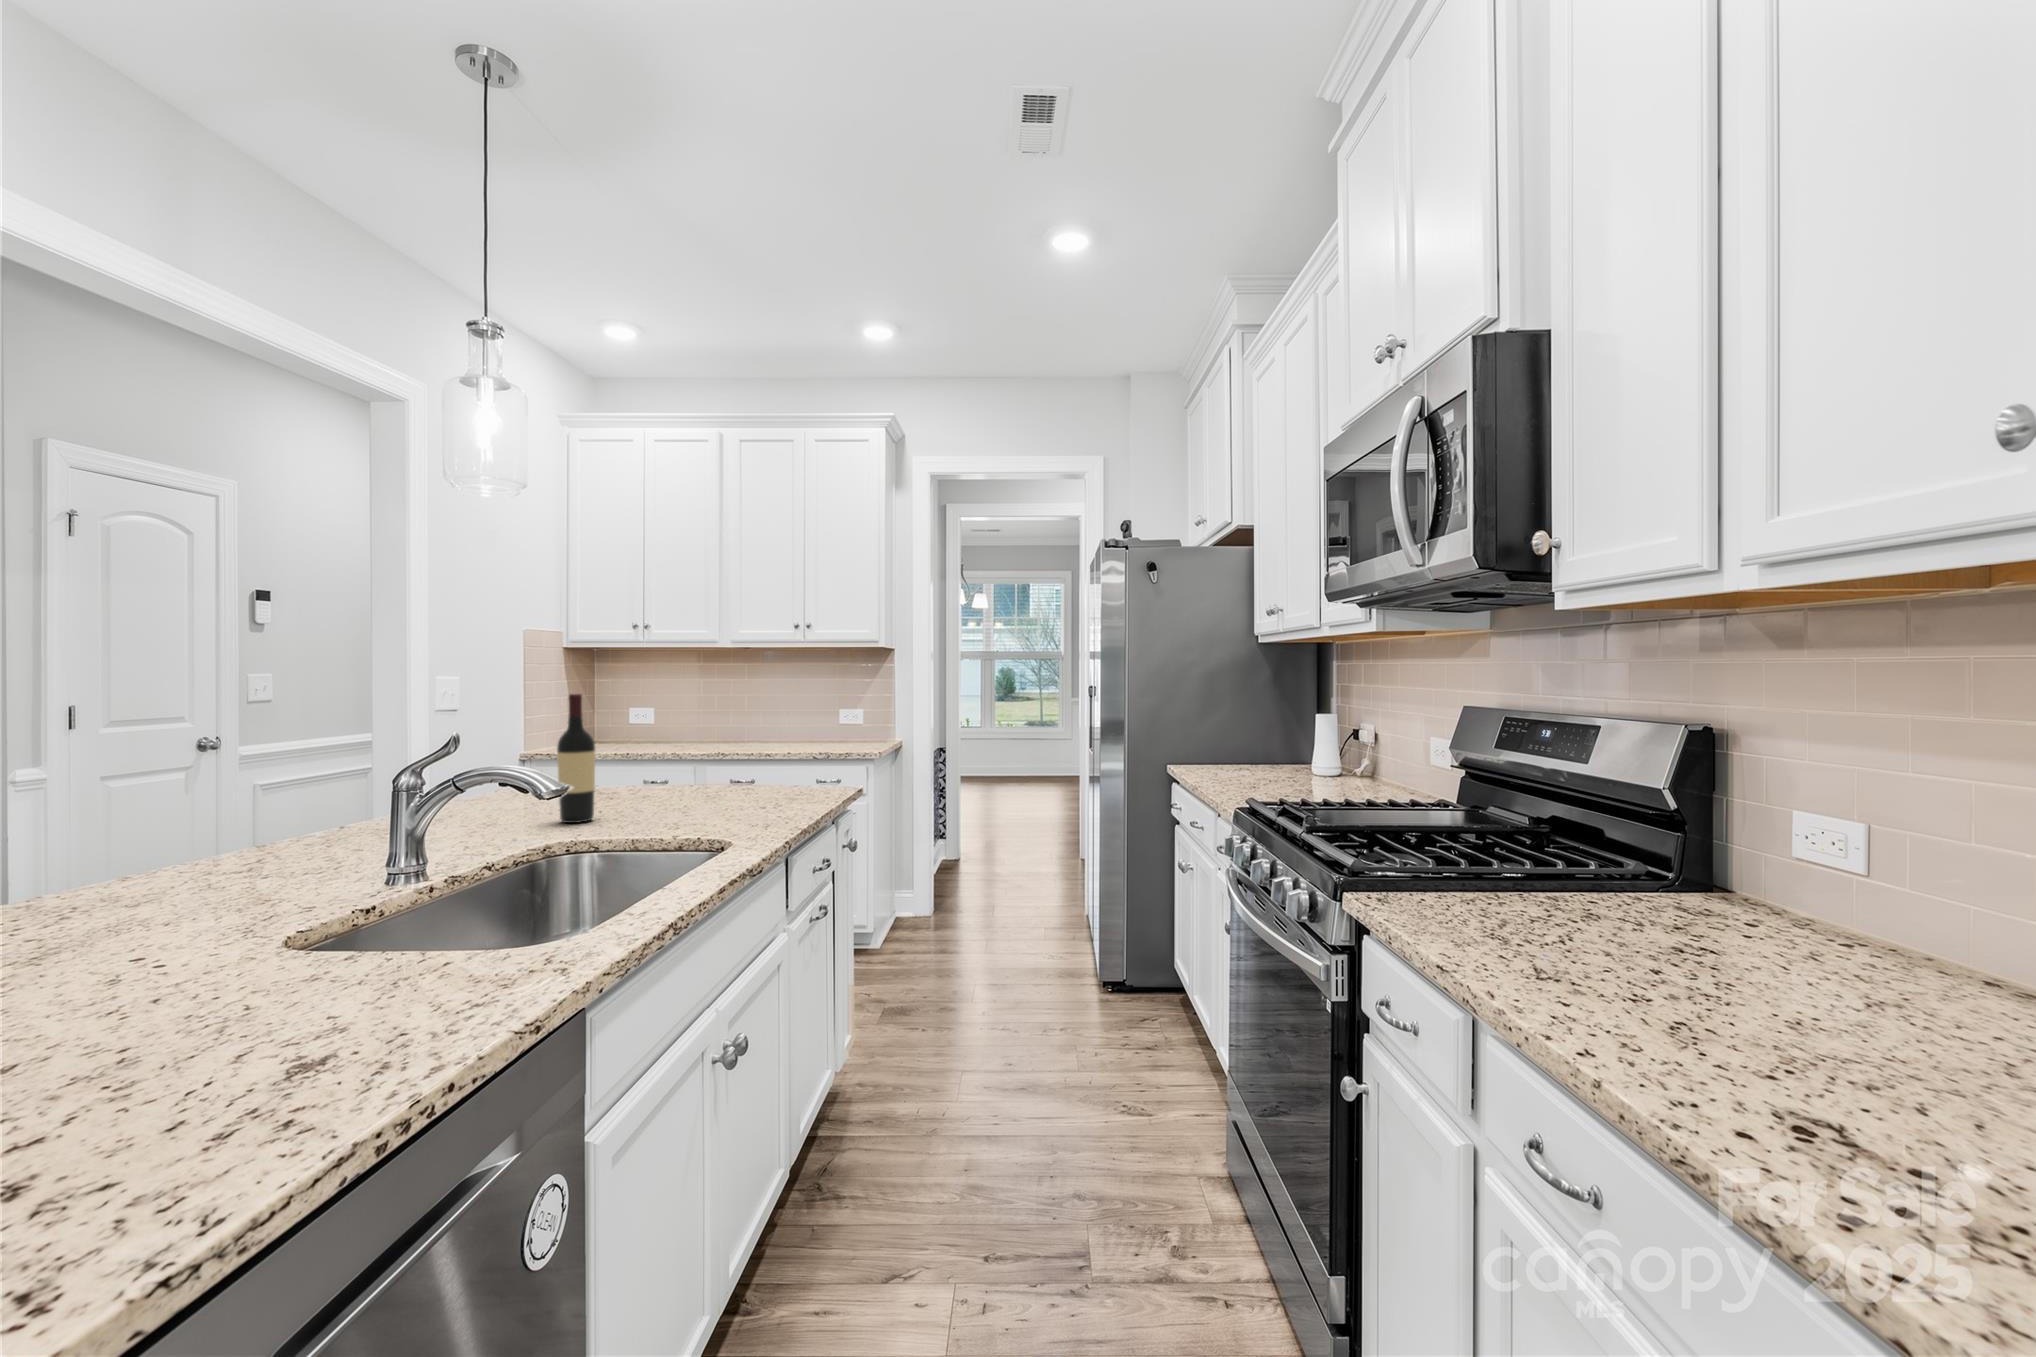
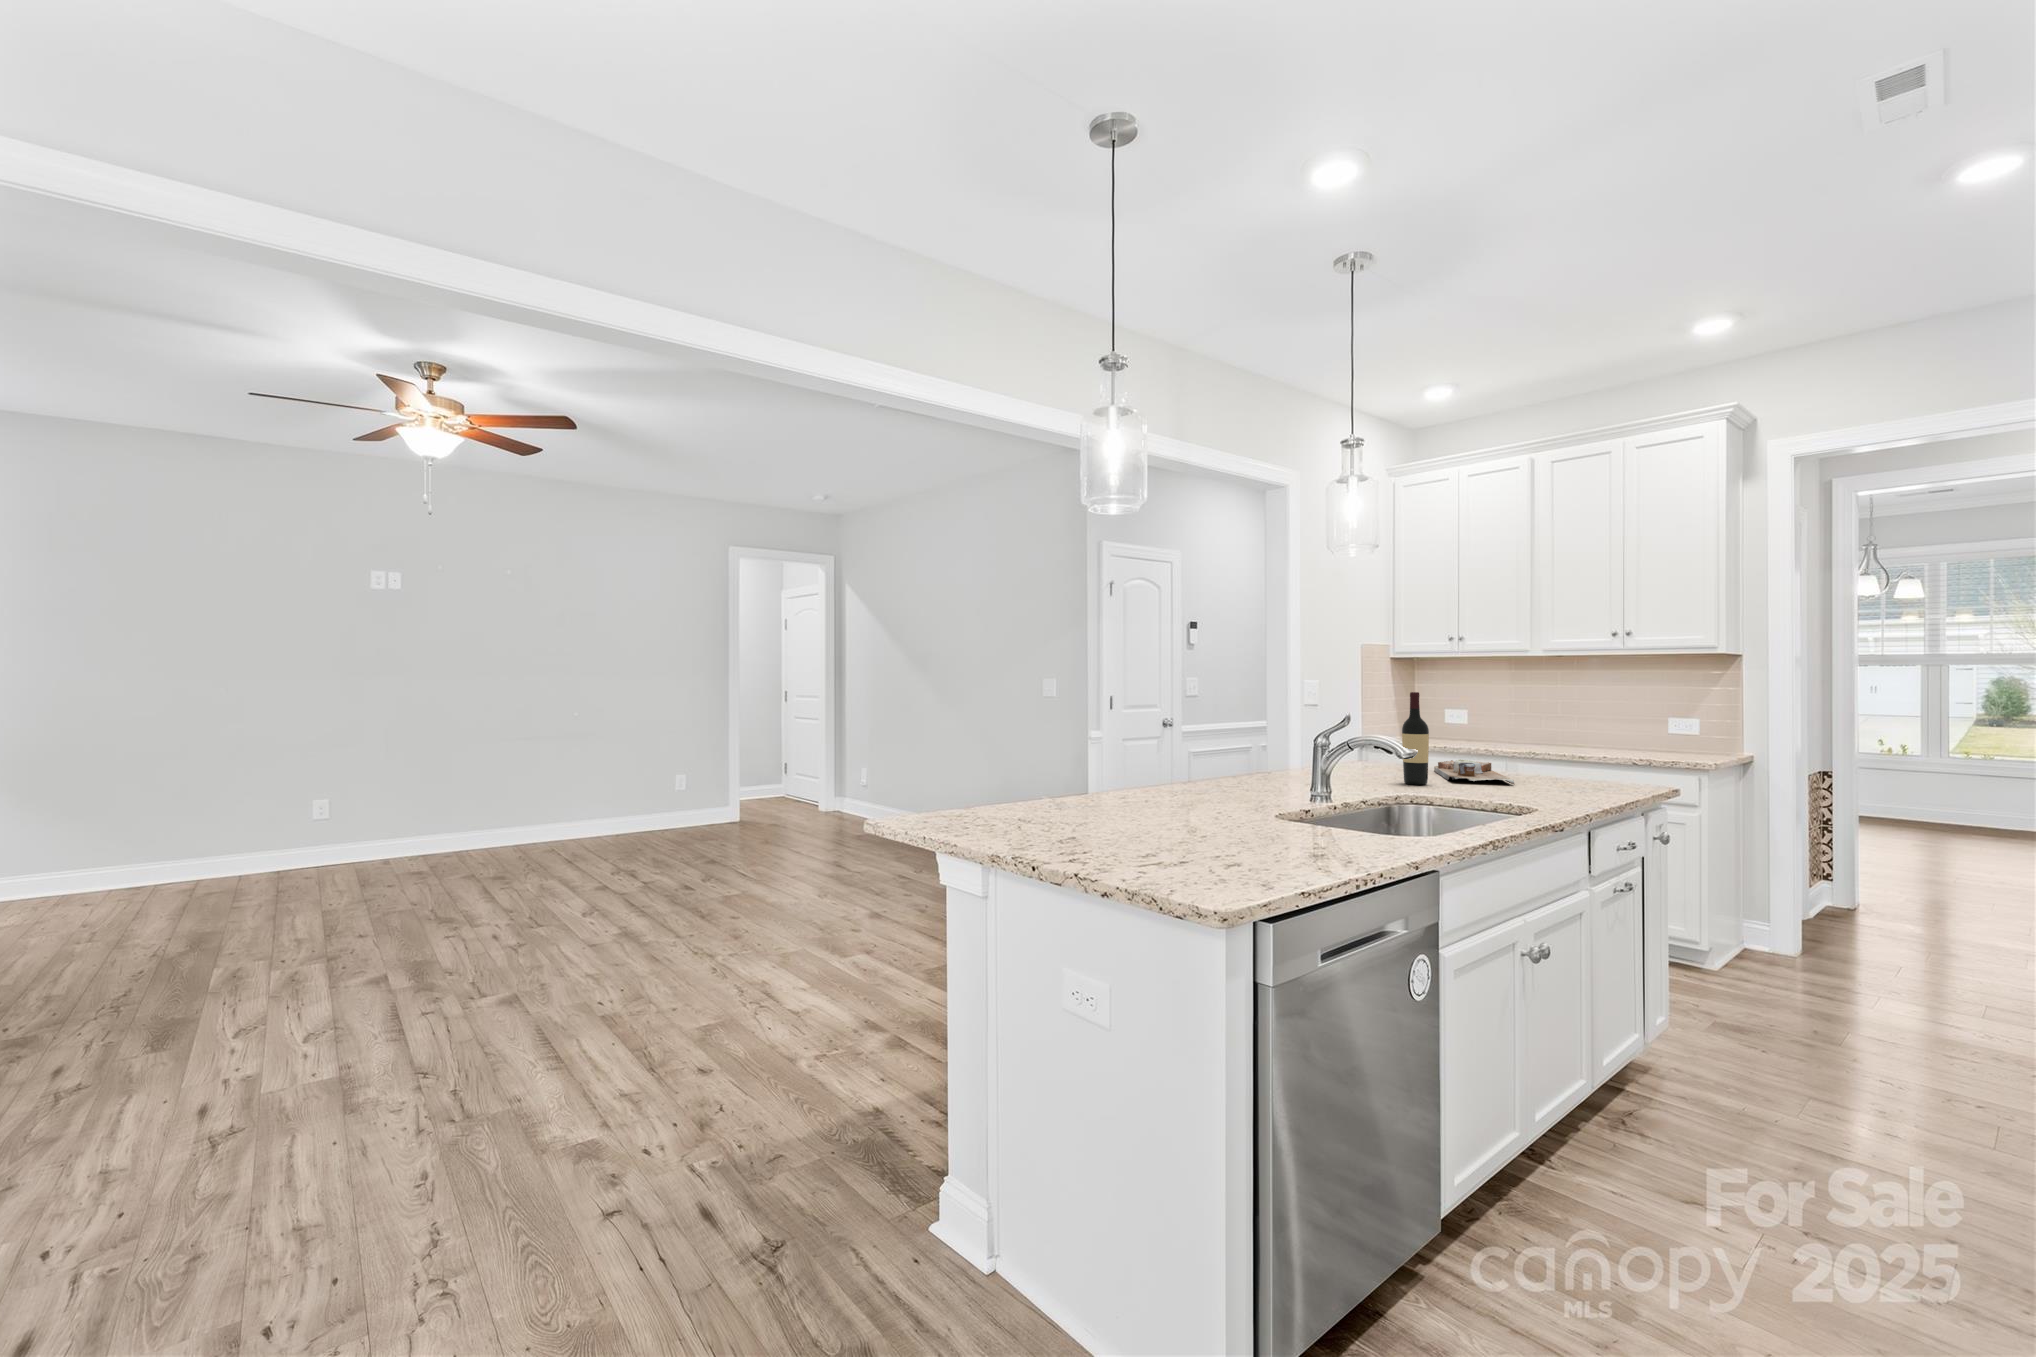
cutting board: none [607,777,704,809] -> present [1434,760,1515,785]

